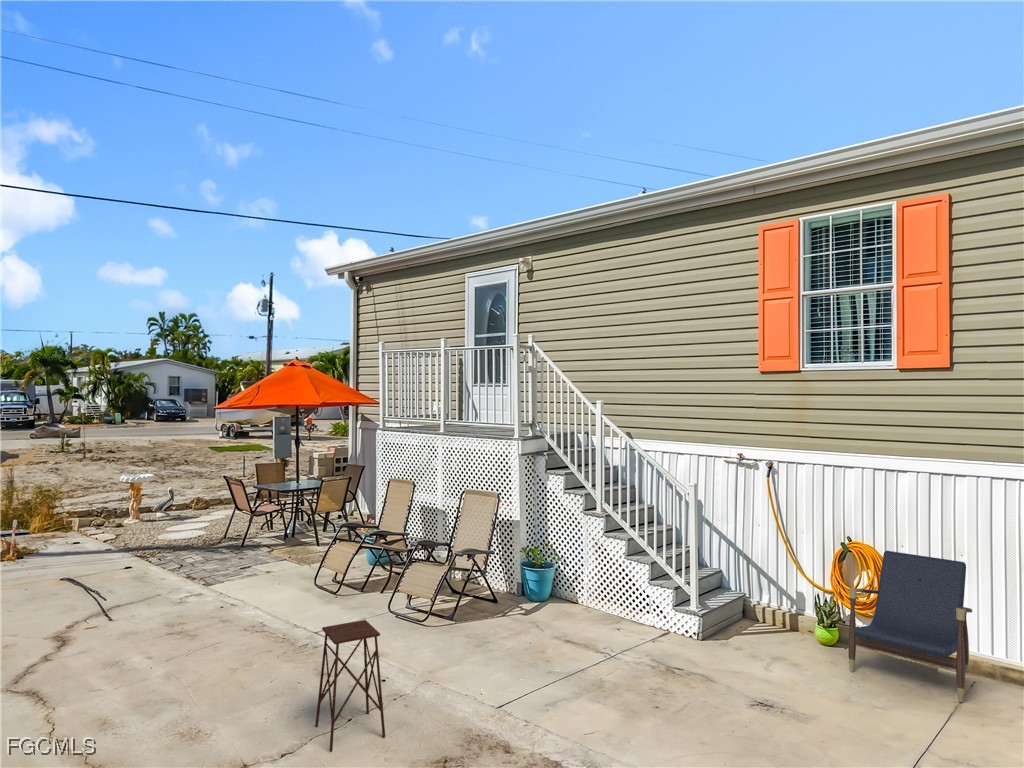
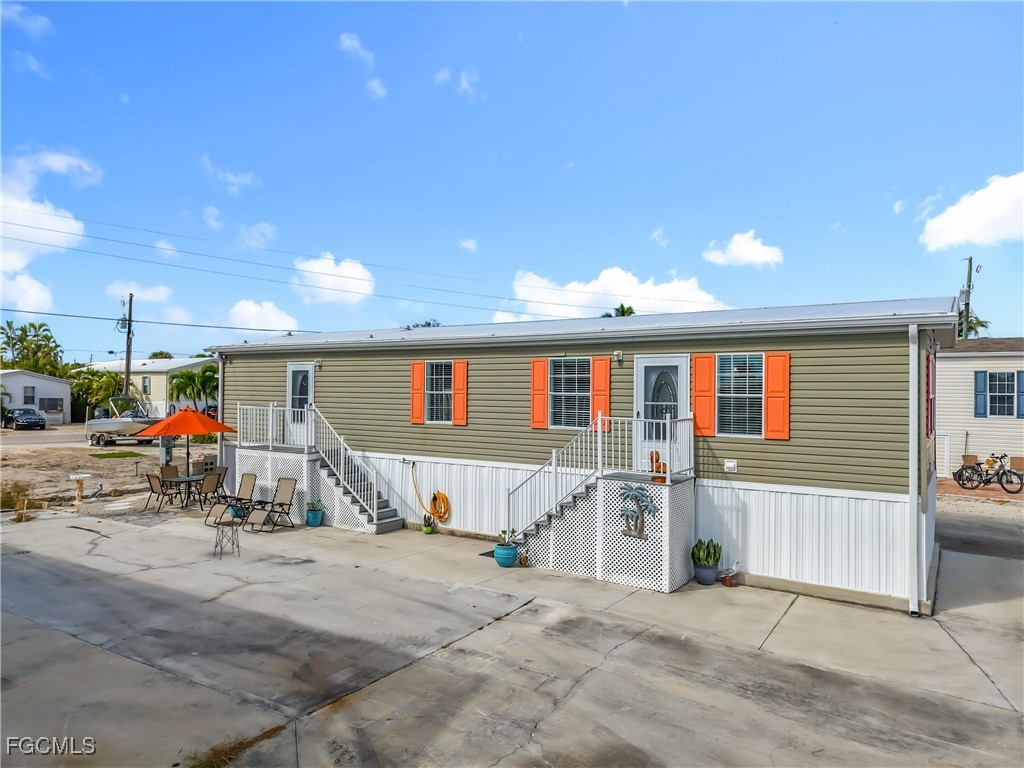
lounge chair: present [848,551,972,702] -> none [421,495,467,543]

